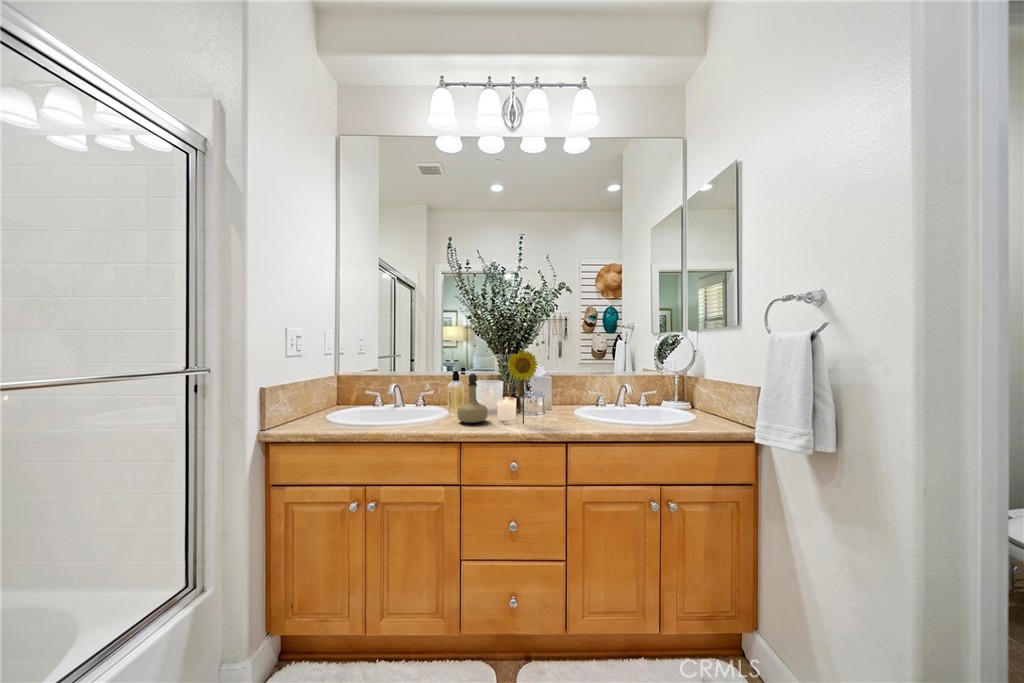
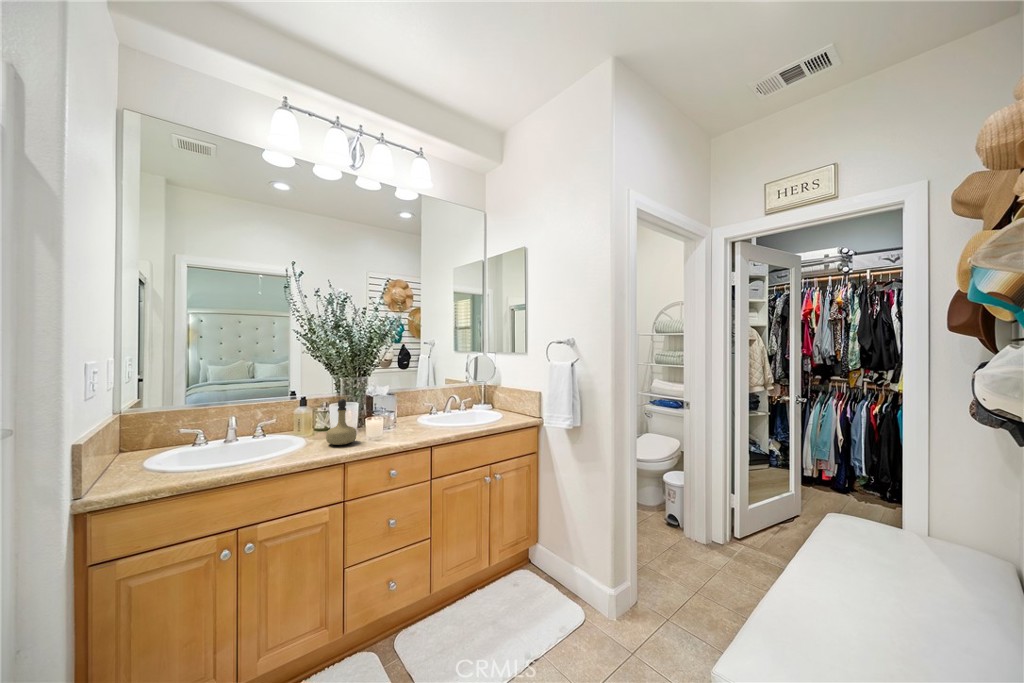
flower: present [508,350,538,424] -> none [378,376,406,438]

